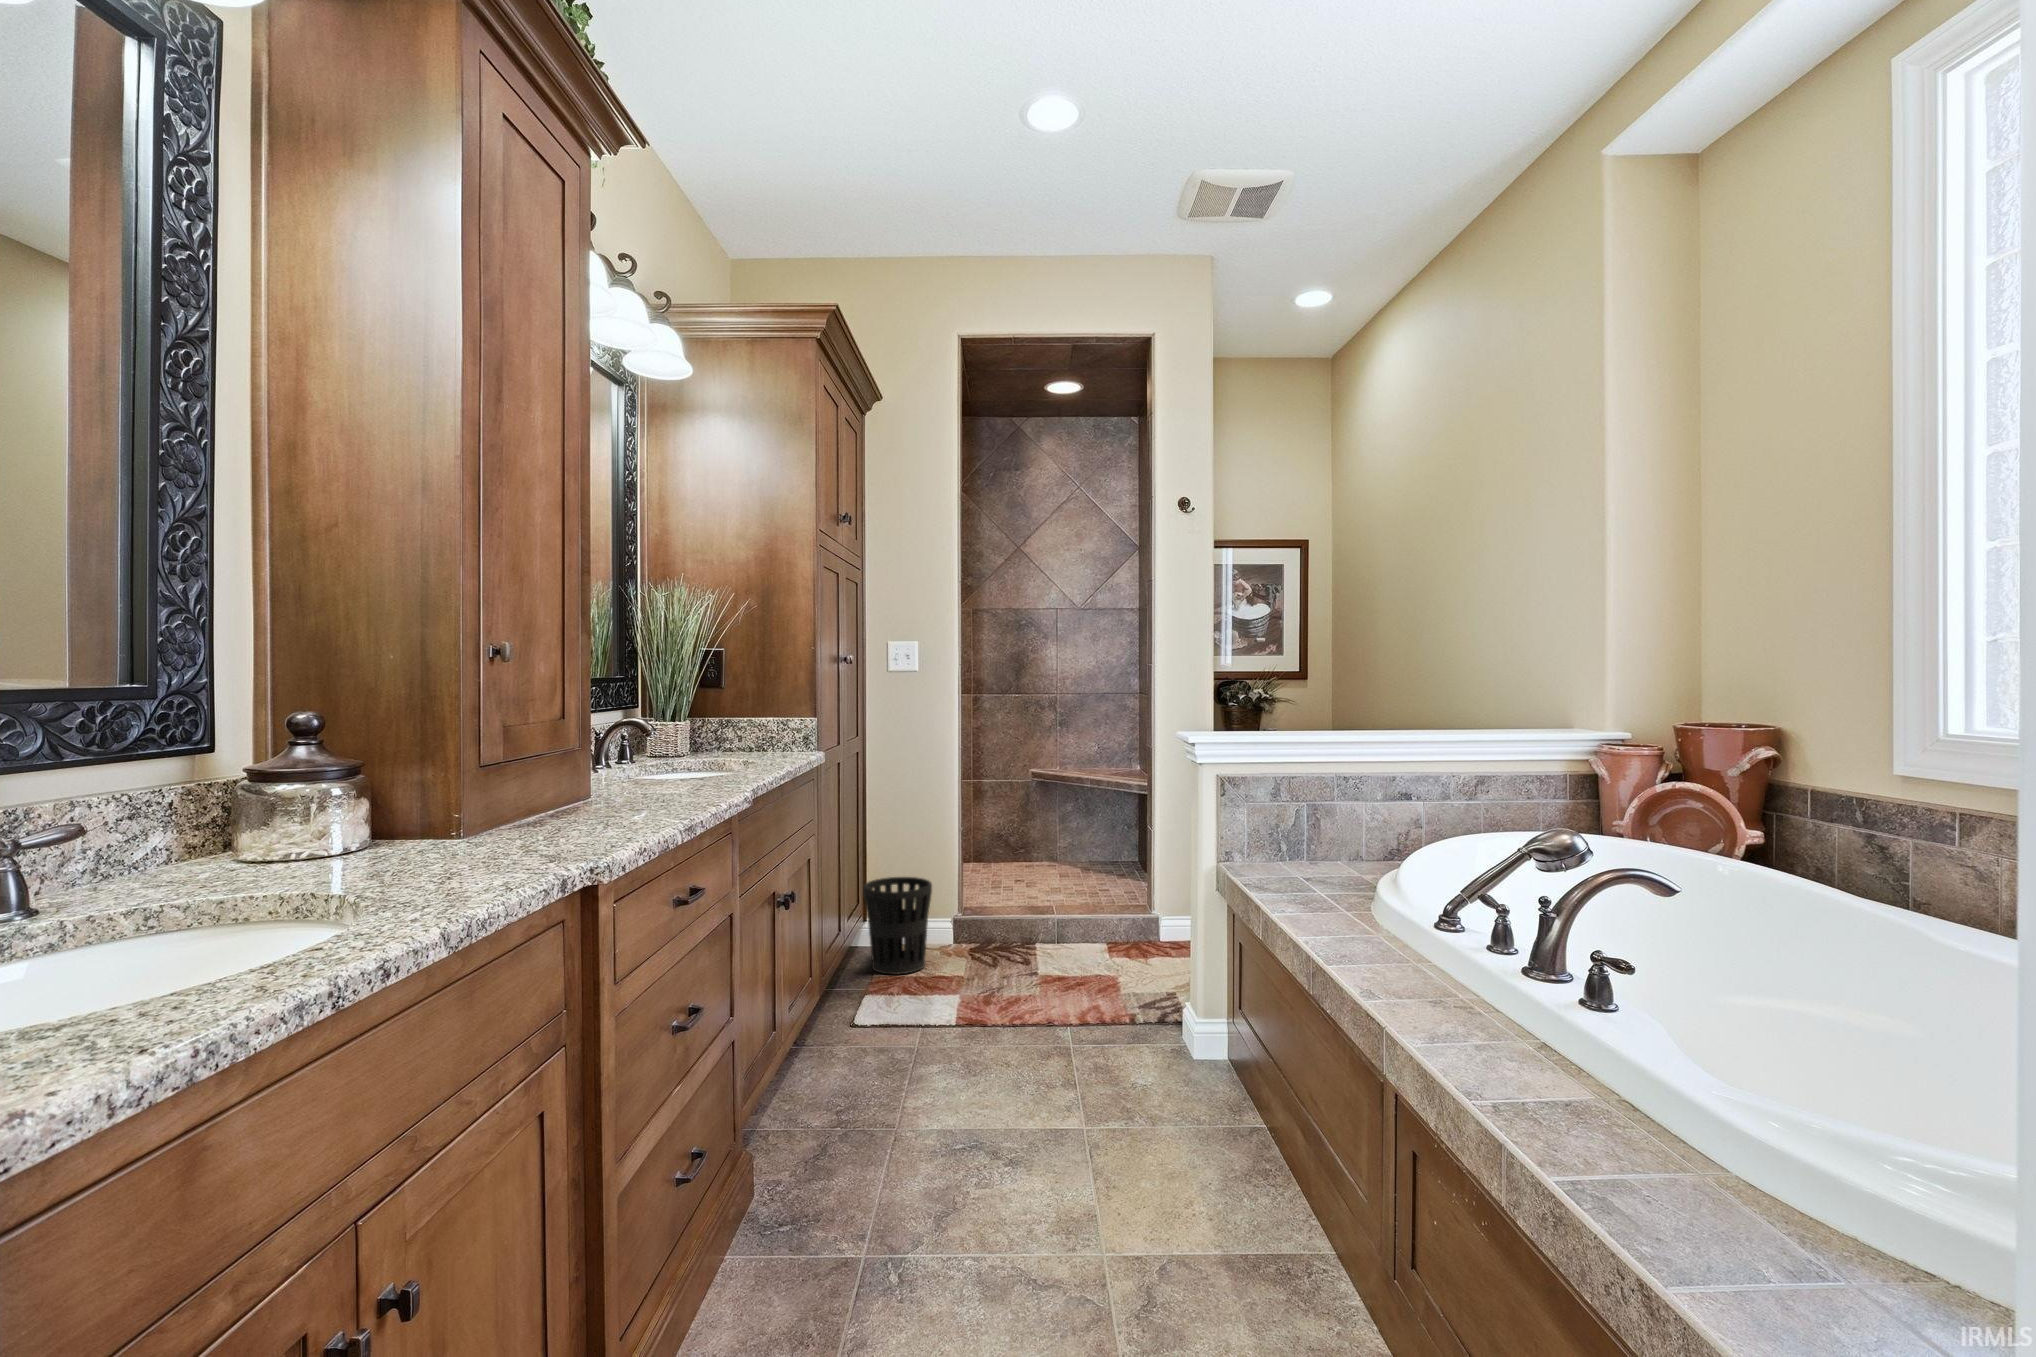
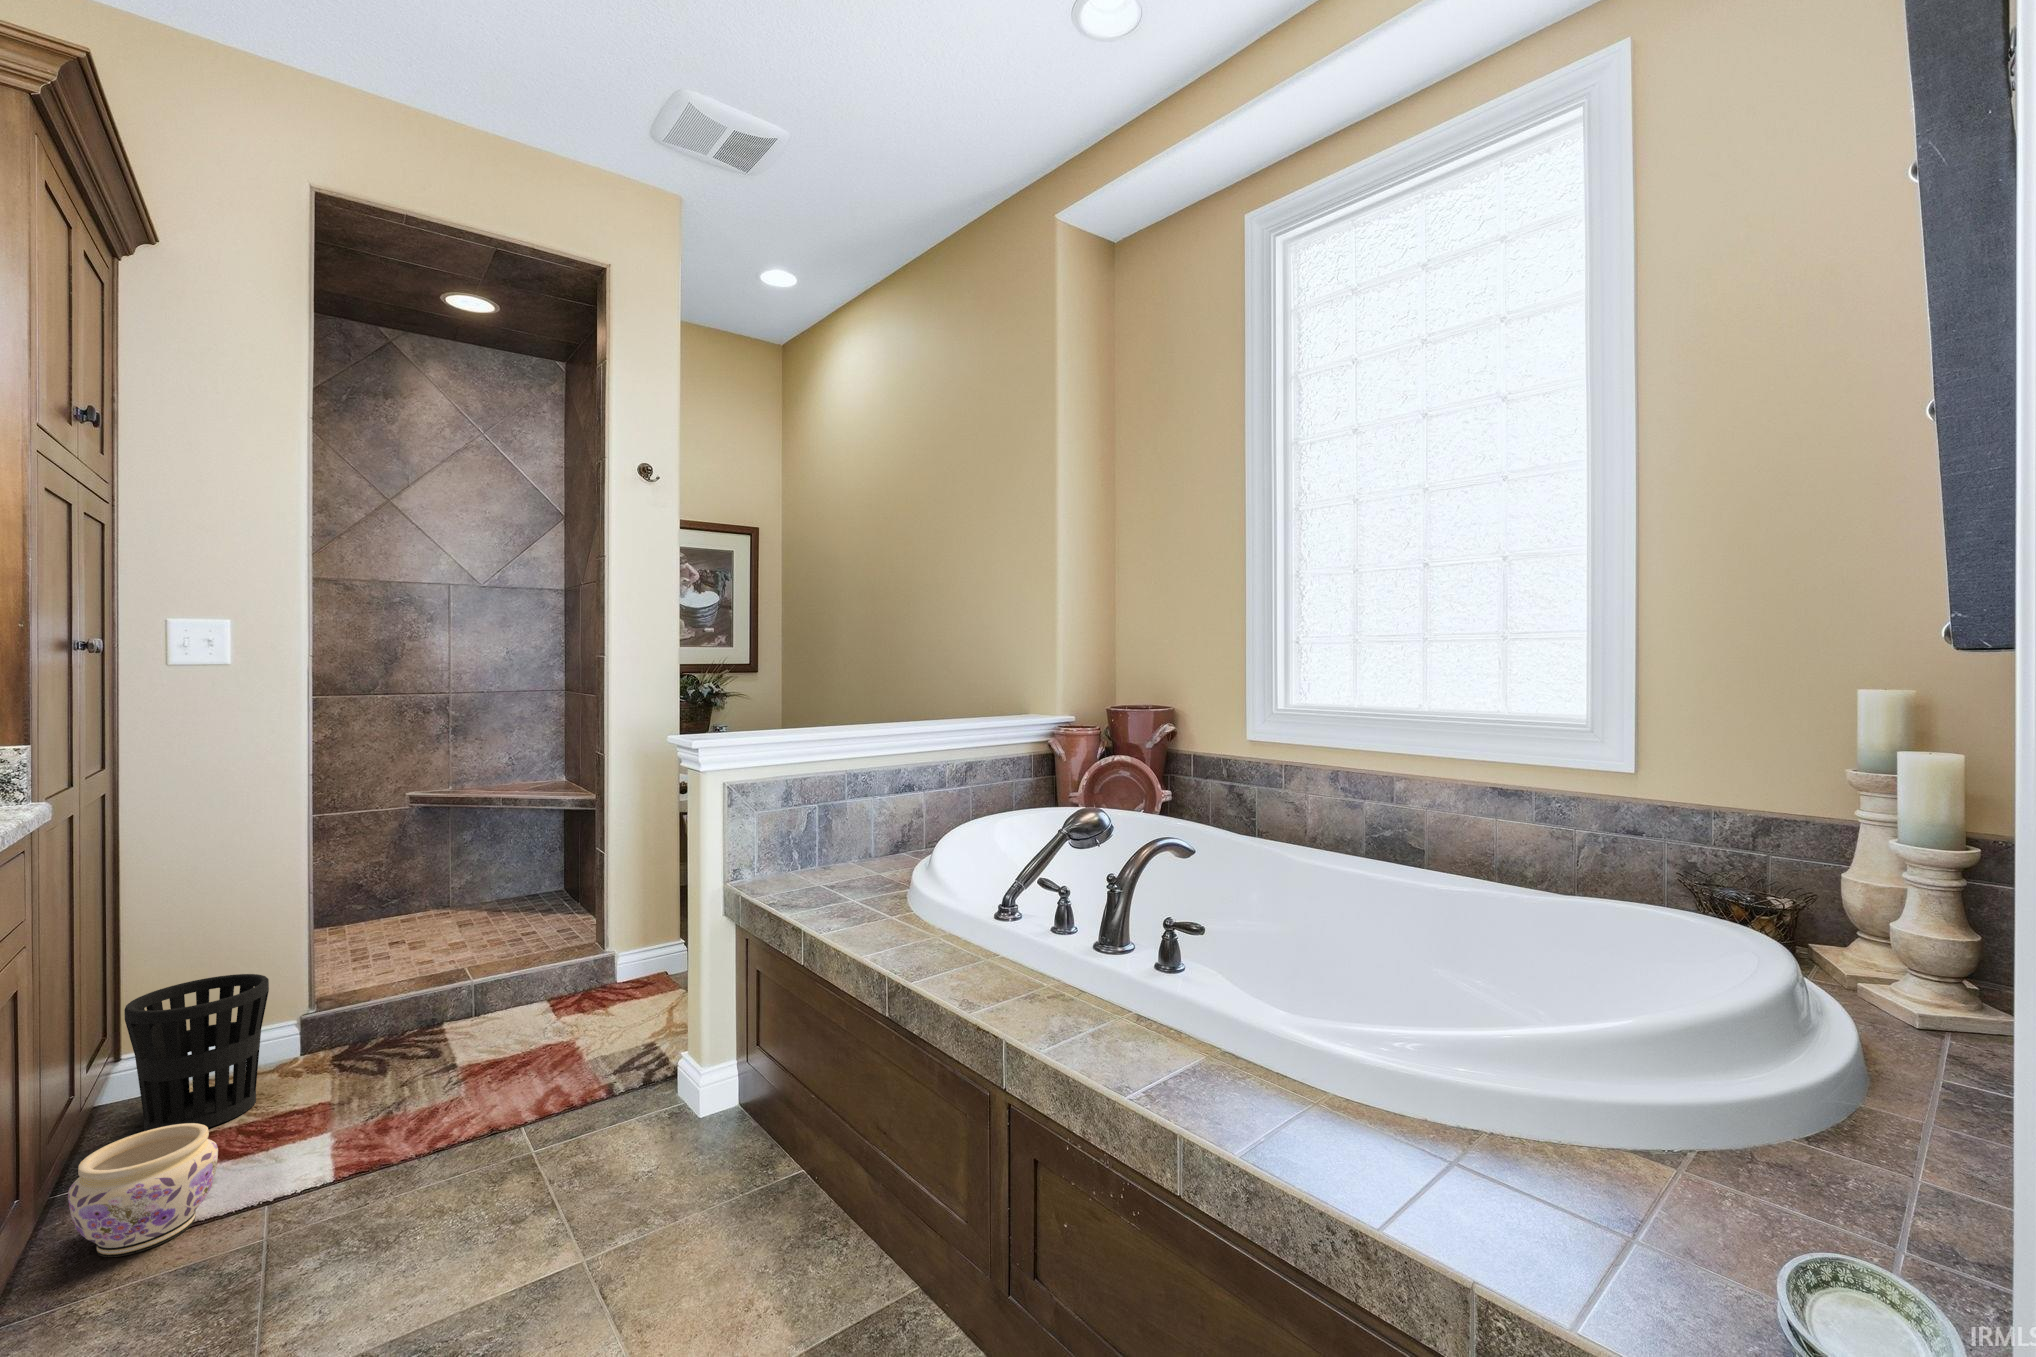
planter: none [834,961,899,1032] -> present [68,1123,218,1257]

